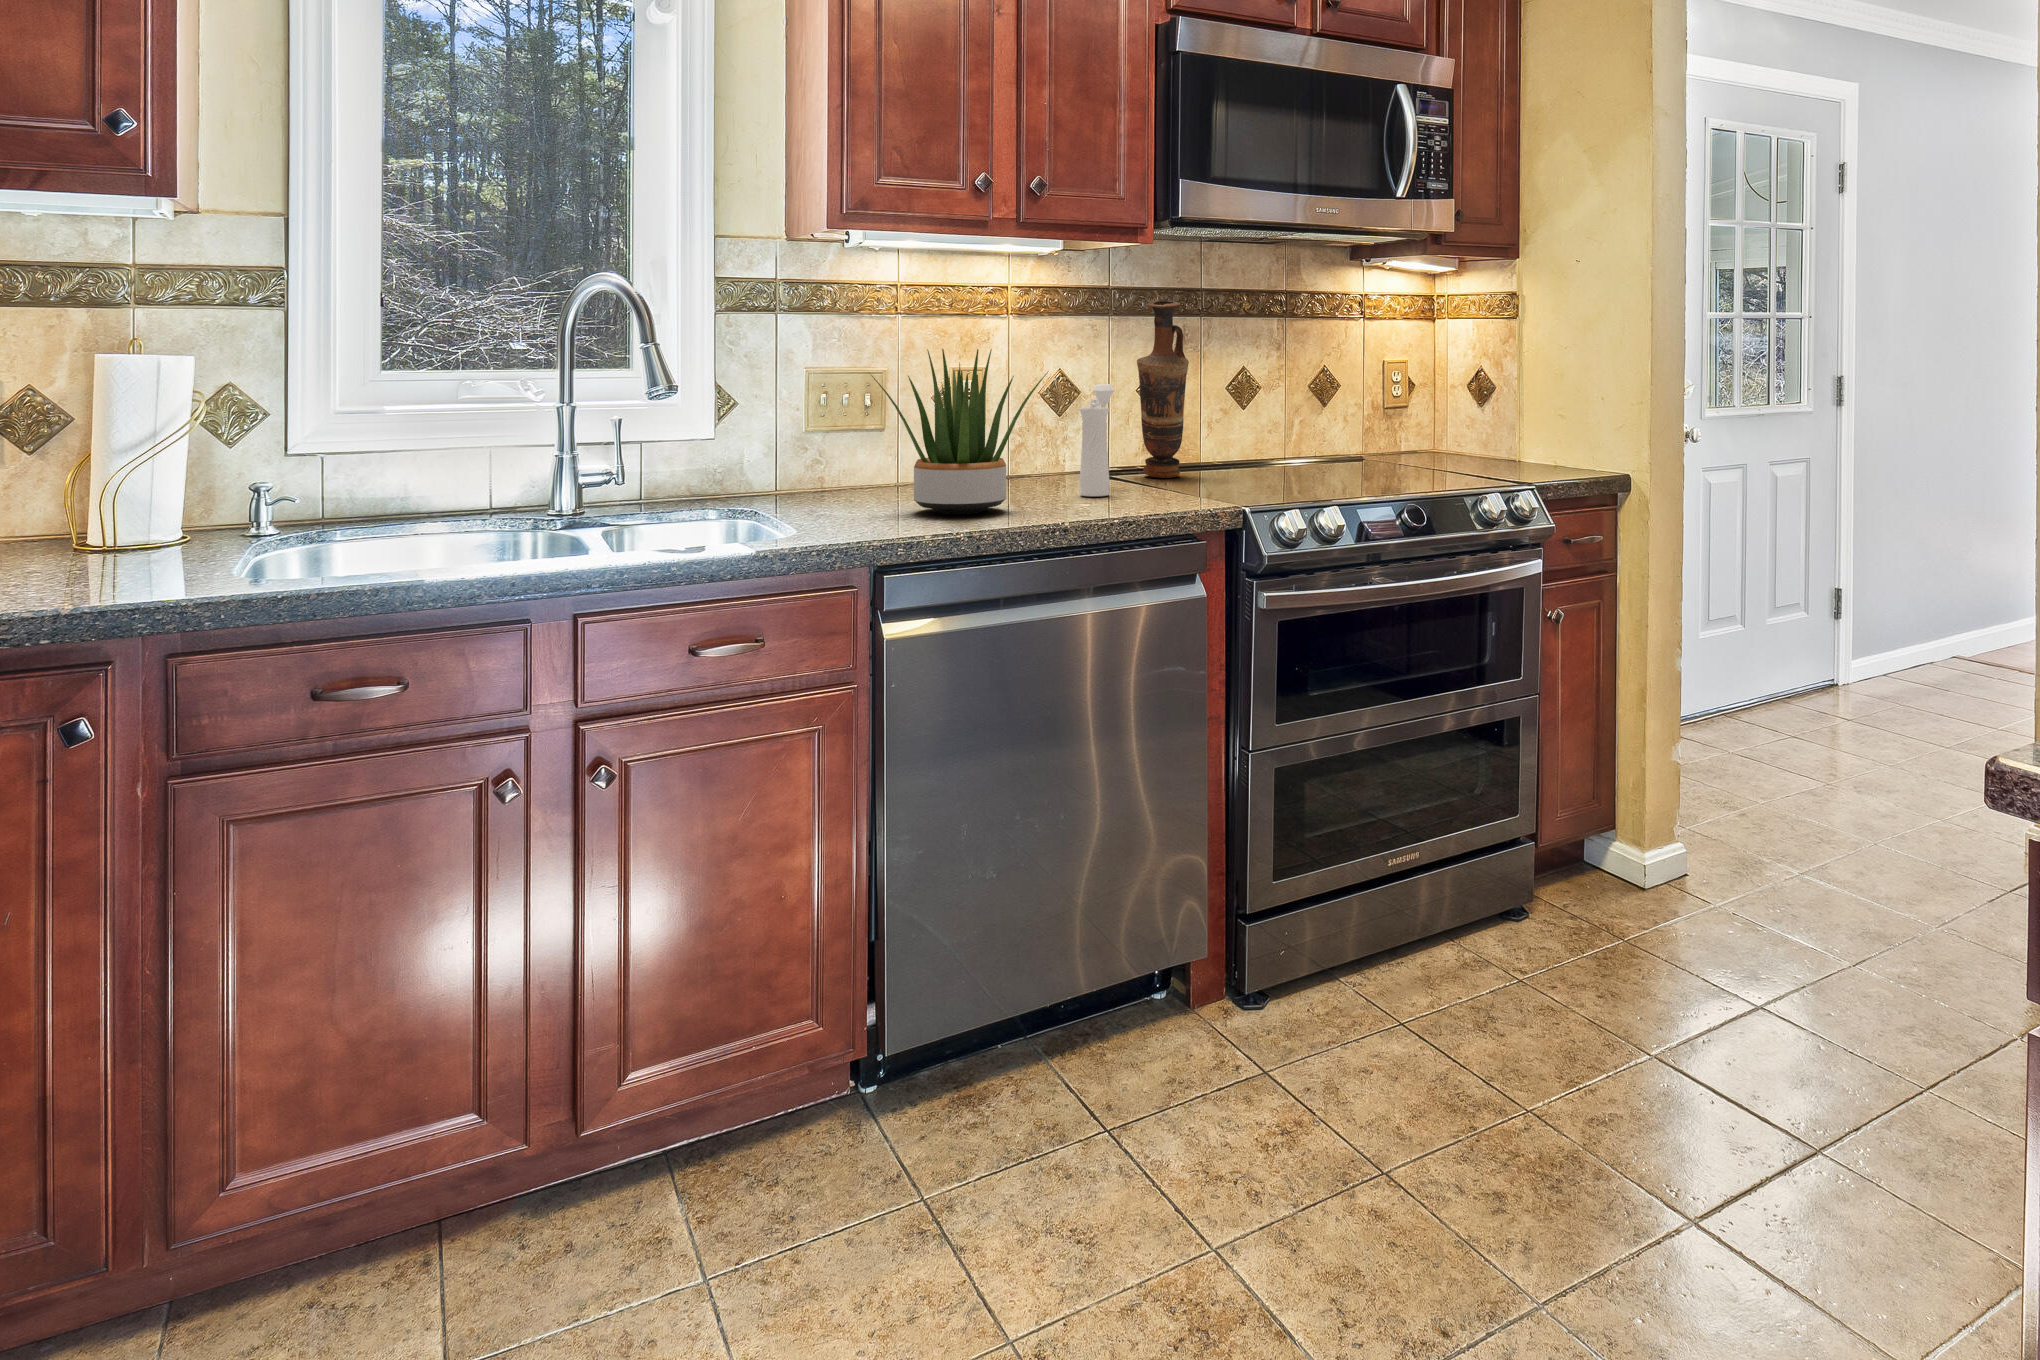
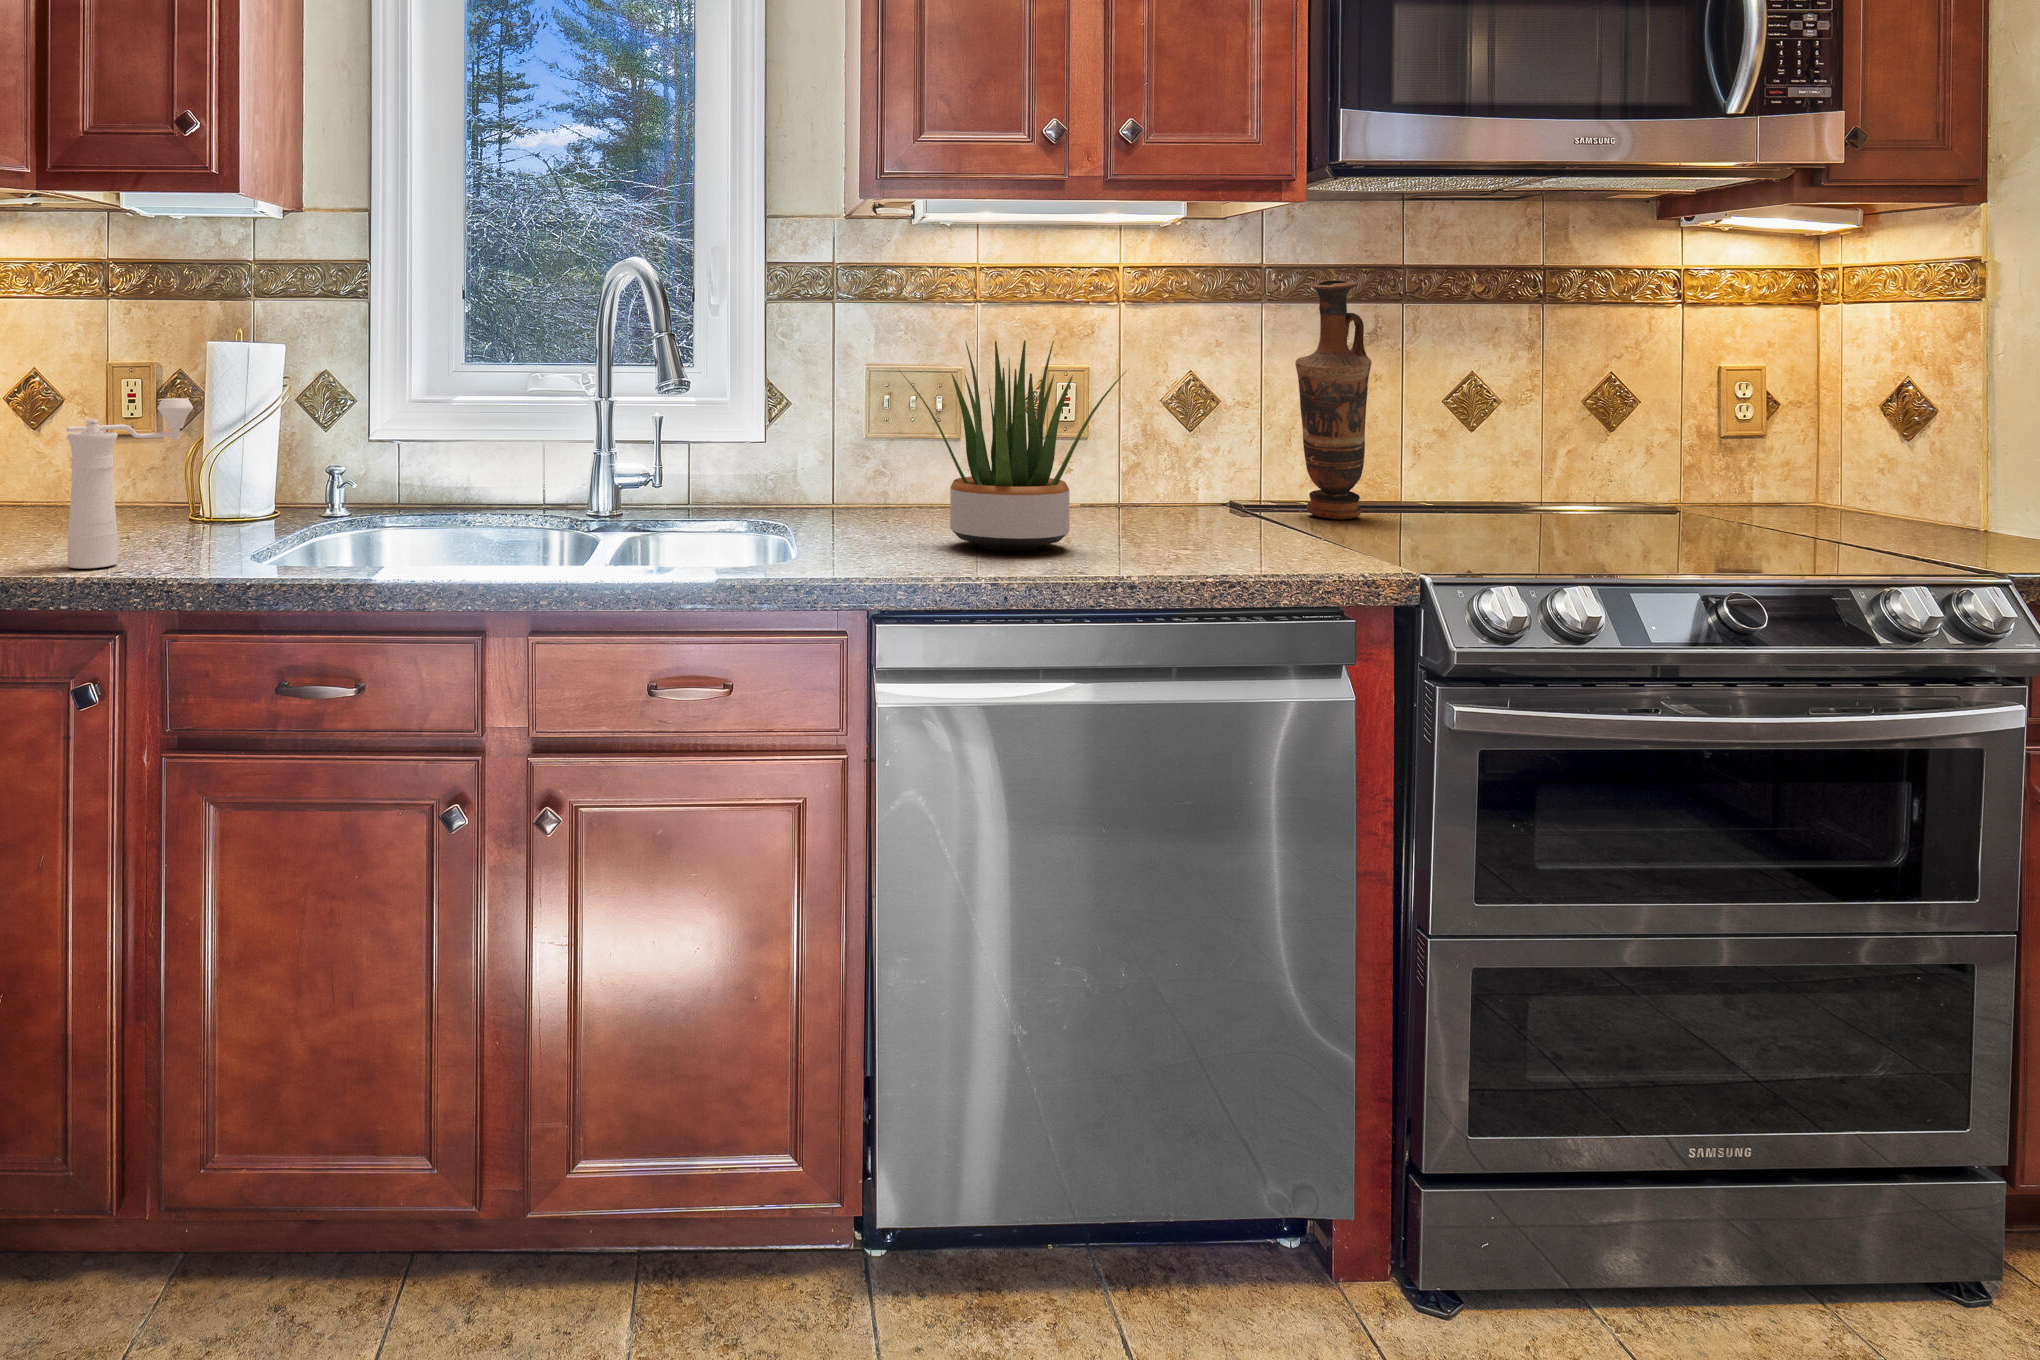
pepper mill: present [1079,384,1114,496] -> present [67,398,193,568]

